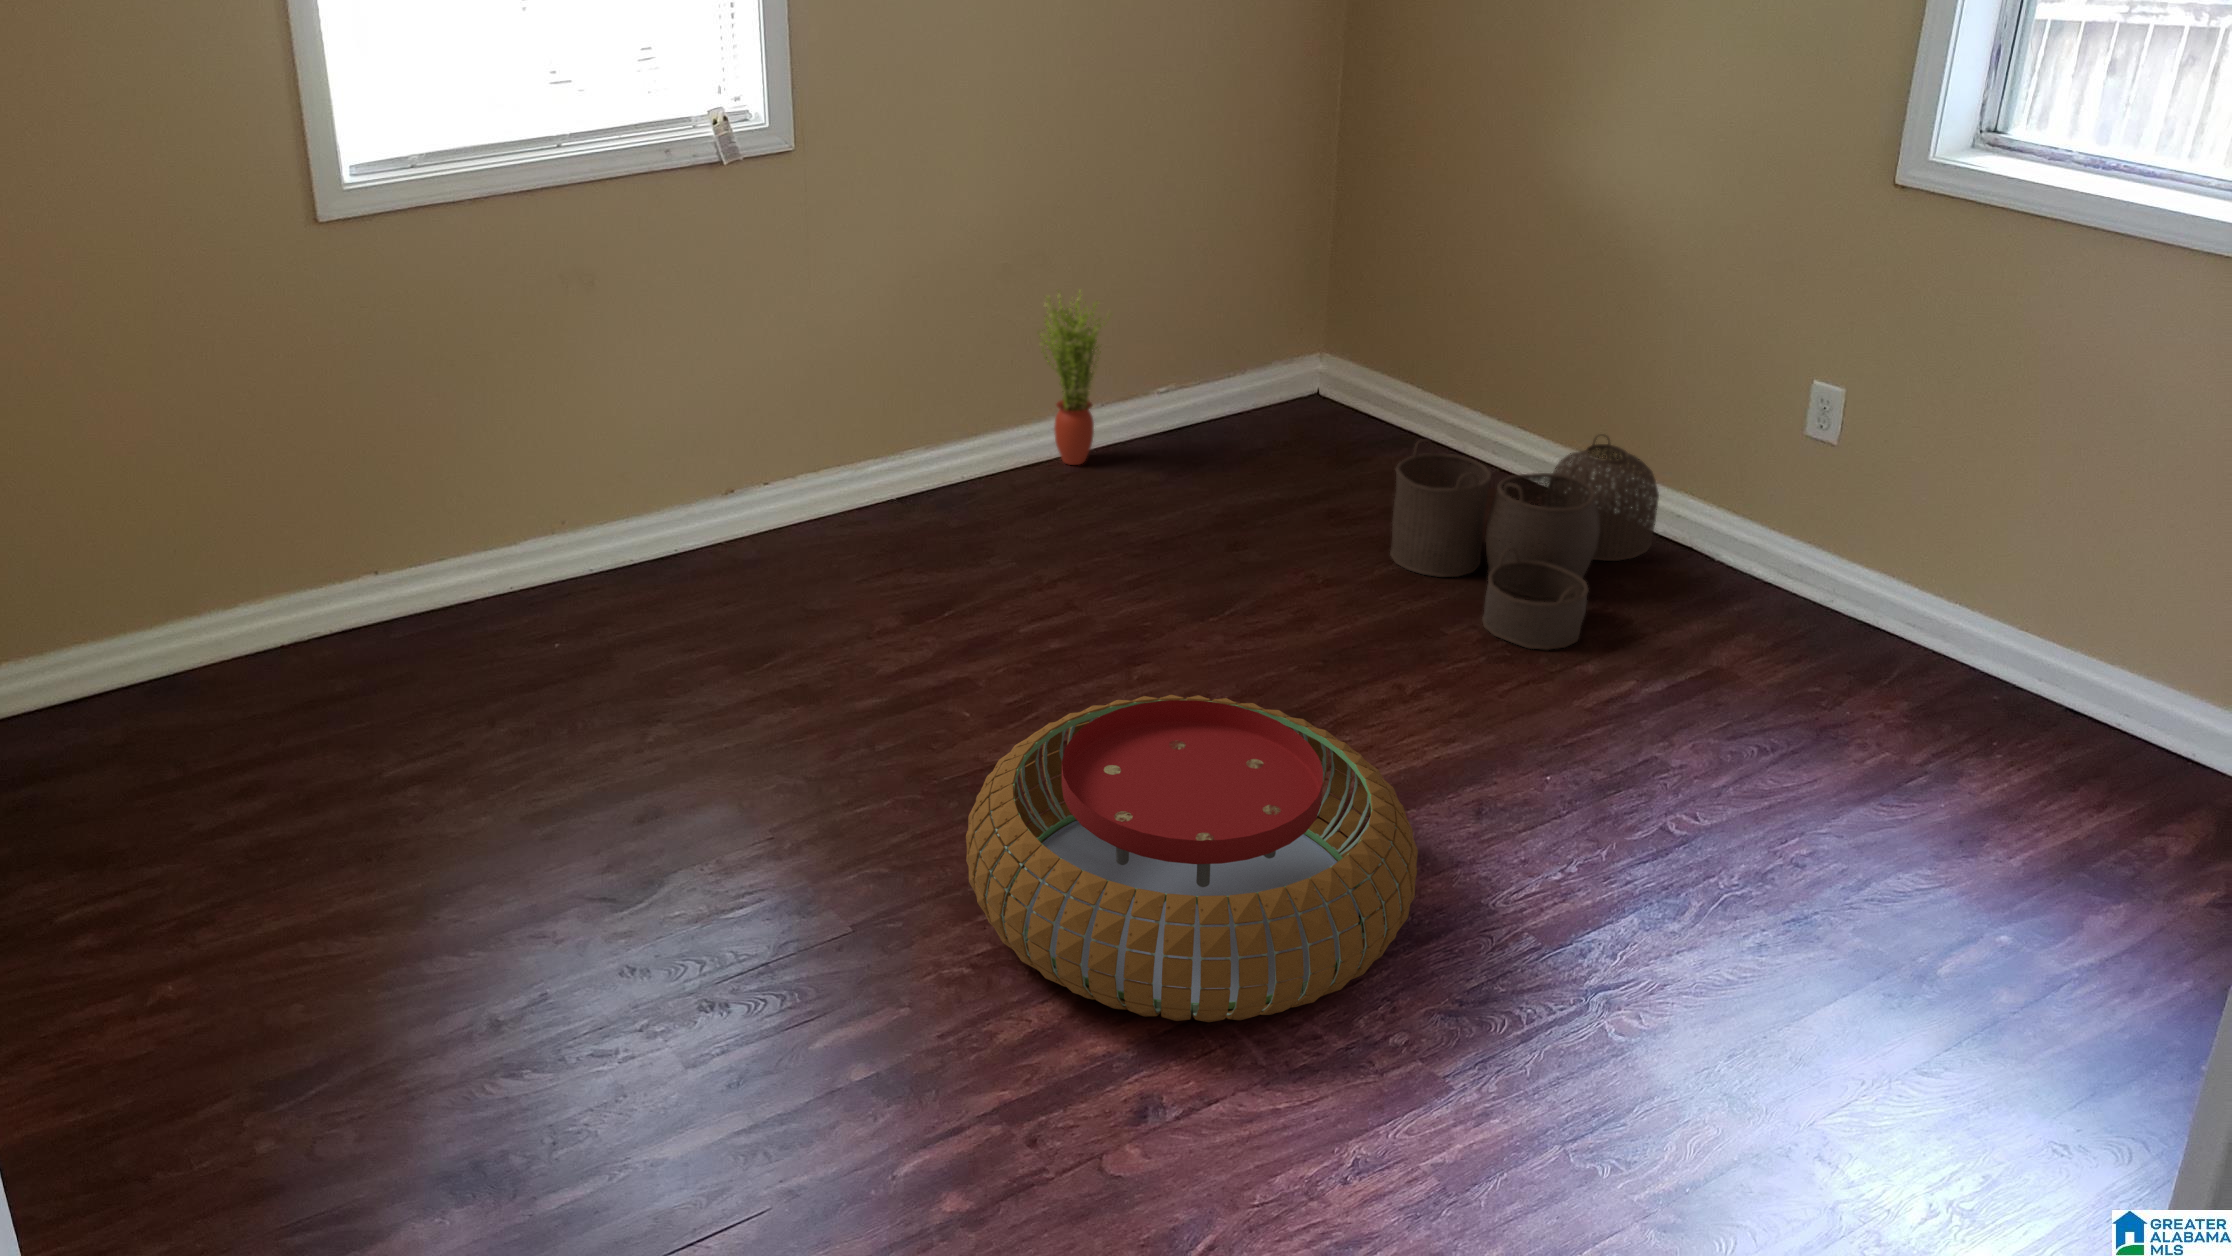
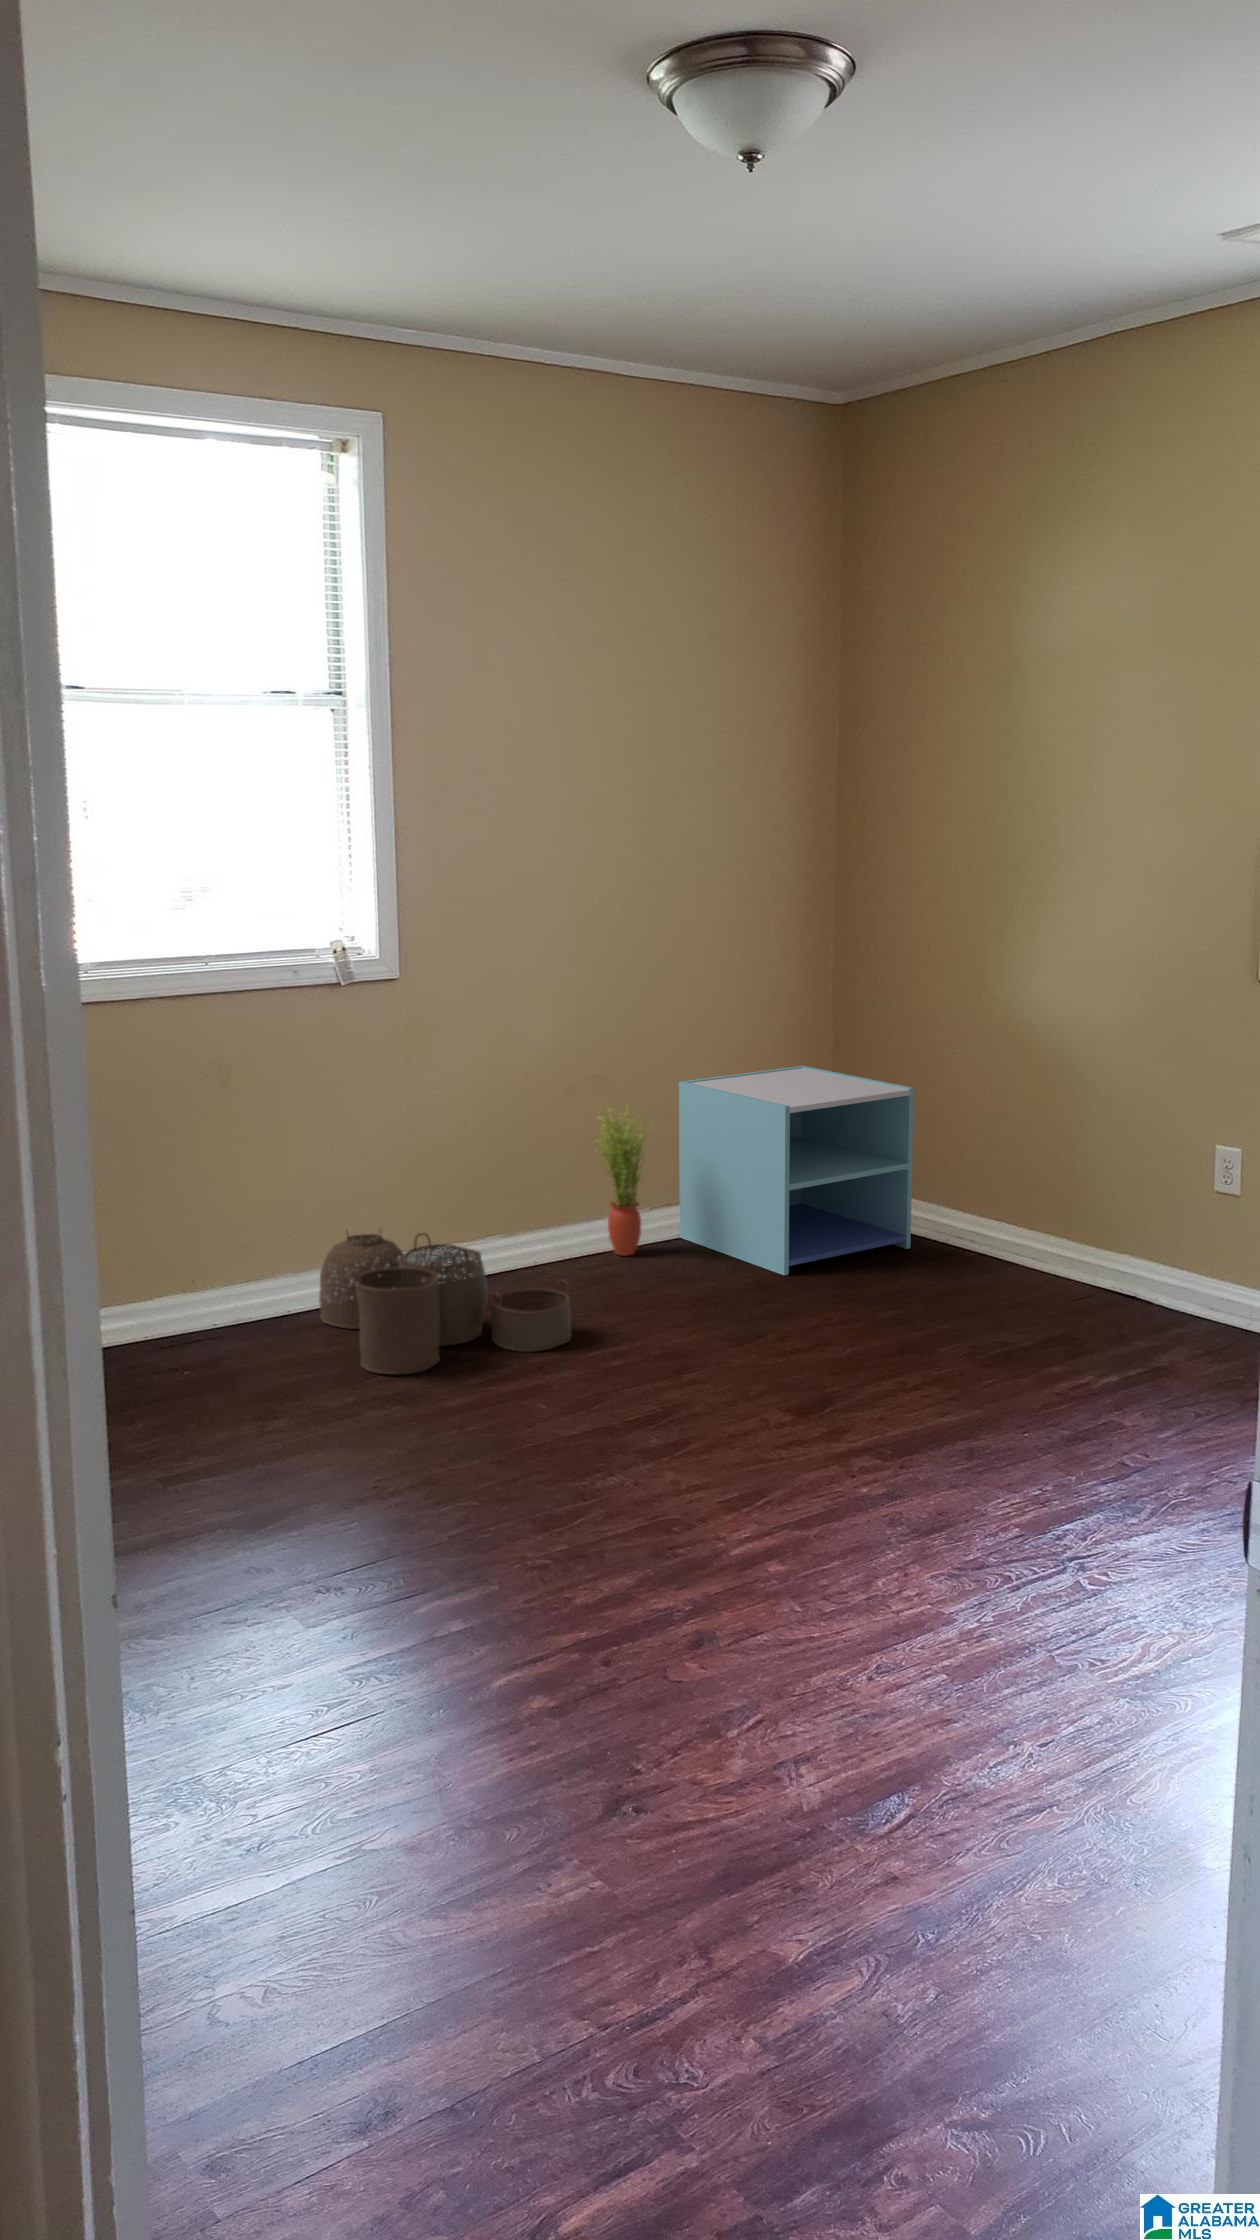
nightstand: none [1139,225,1433,502] -> present [679,1066,914,1275]
woven basket: present [1390,436,1659,650] -> present [319,1232,572,1374]
pouf: present [966,695,1418,1022] -> none [544,1352,919,1586]

